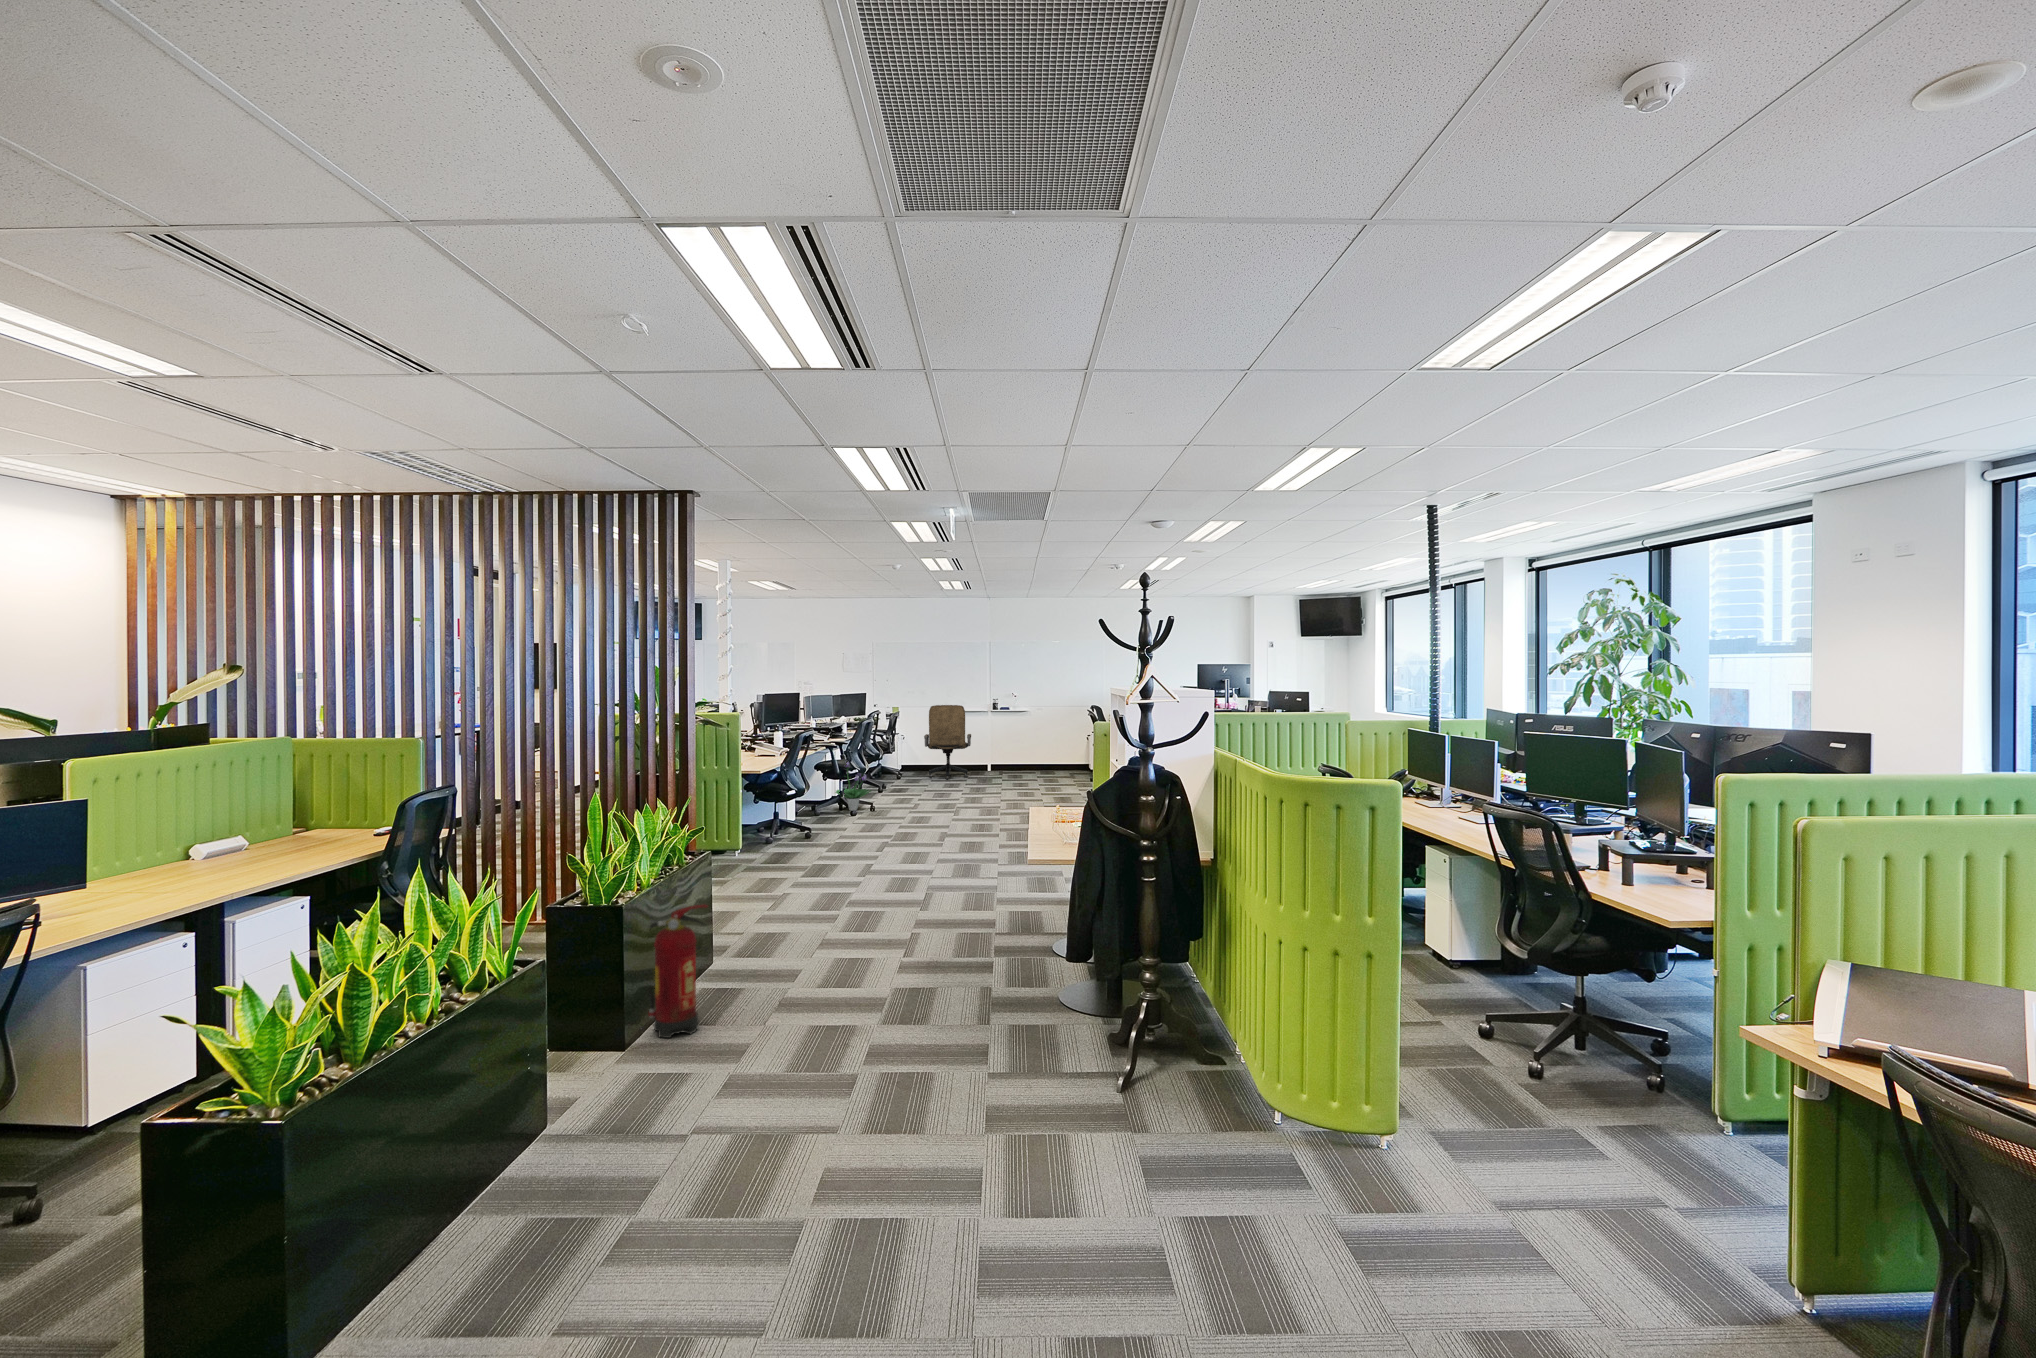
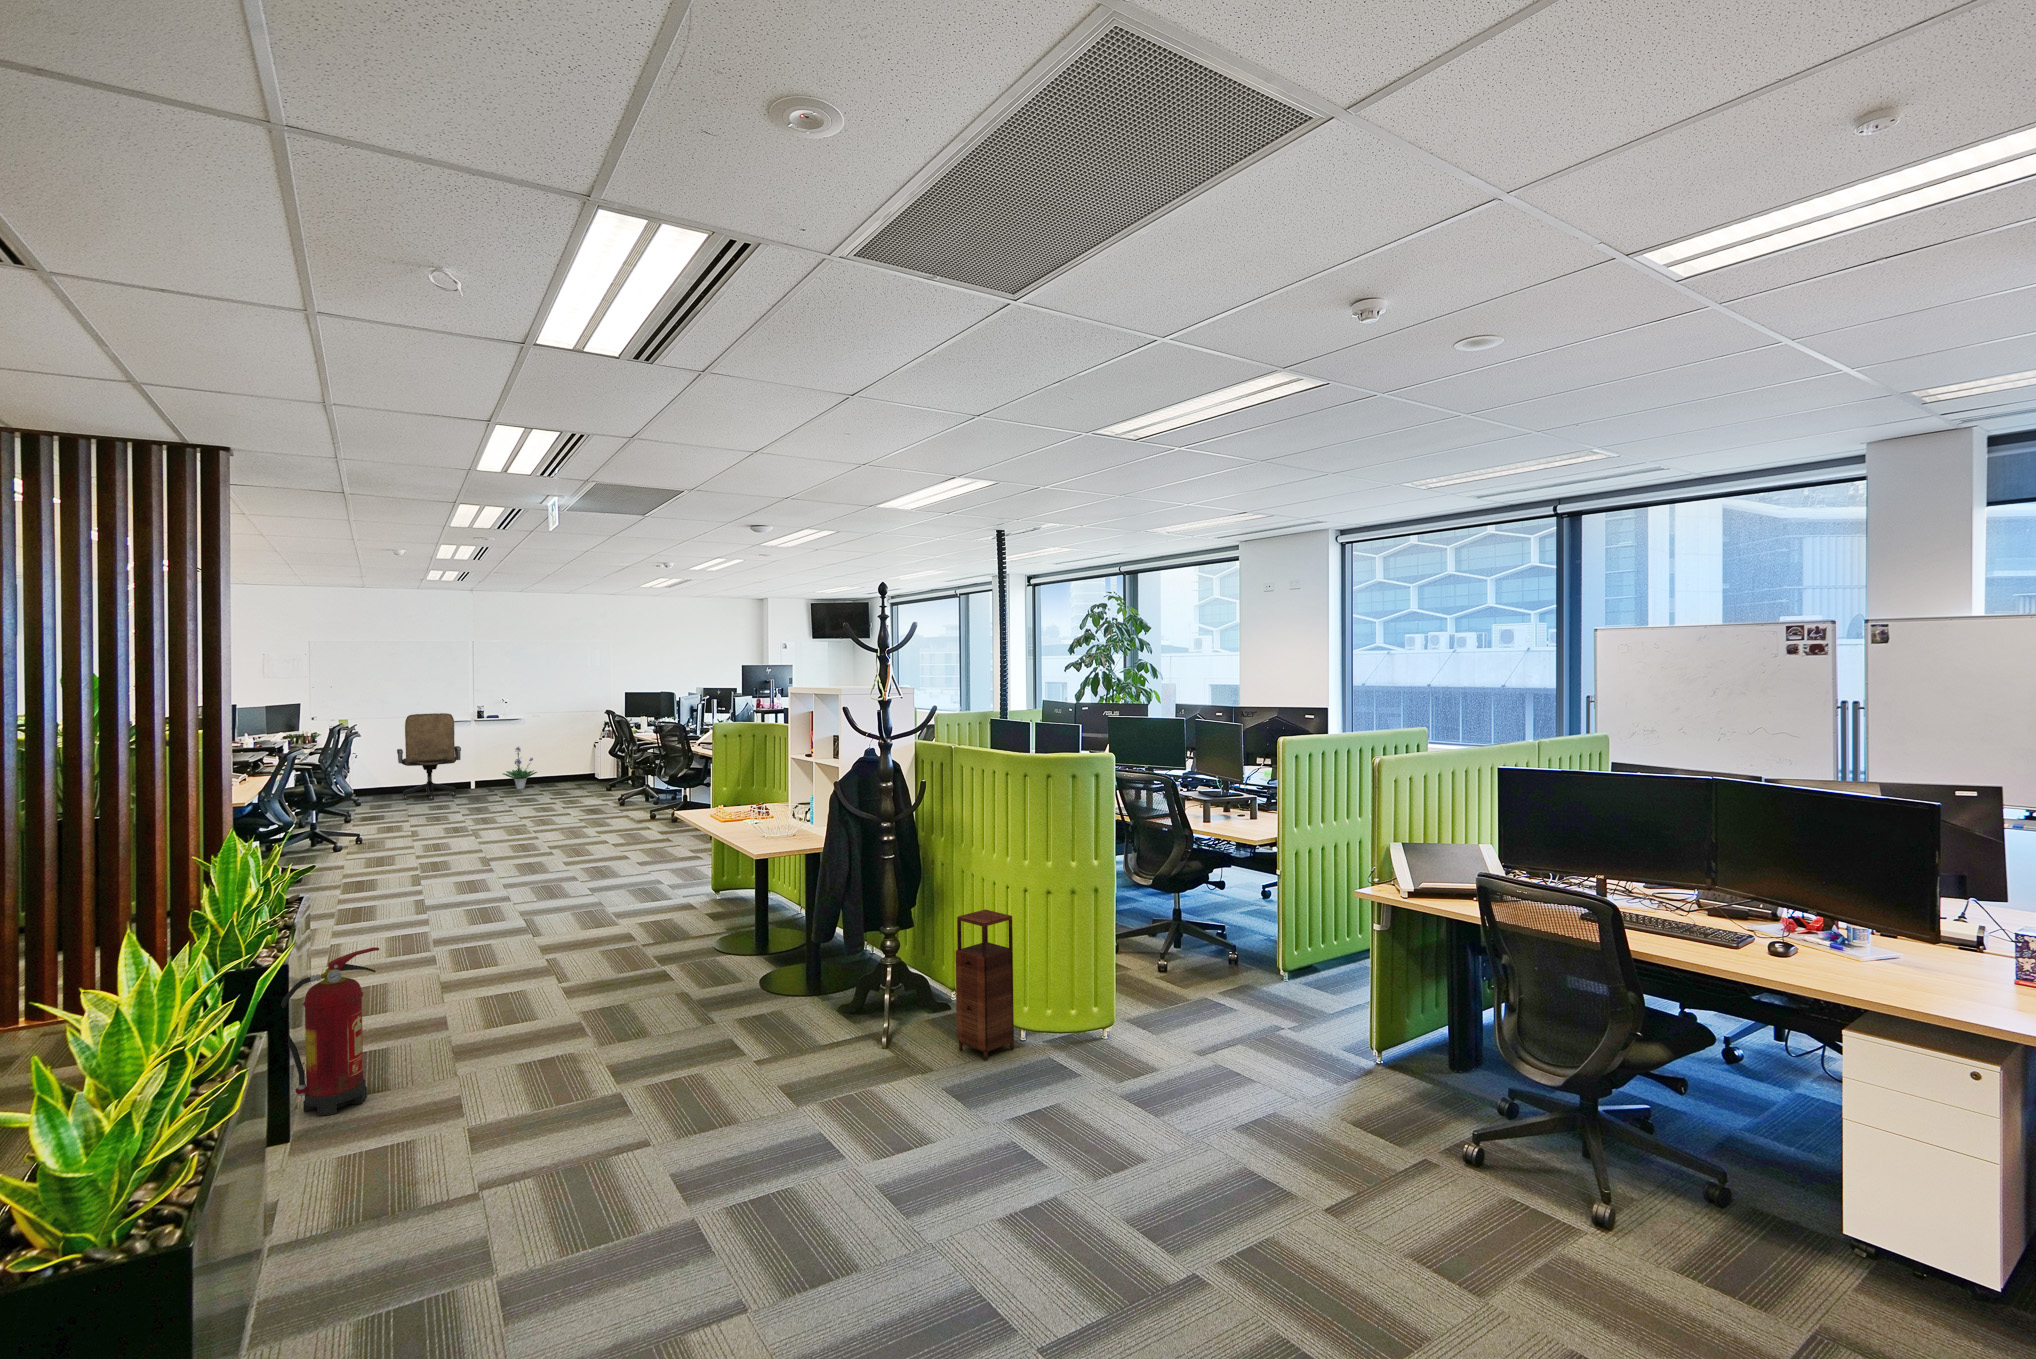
potted plant: present [836,762,871,811] -> present [503,747,537,789]
storage cabinet: none [1192,958,1258,1137] -> present [956,909,1014,1060]

